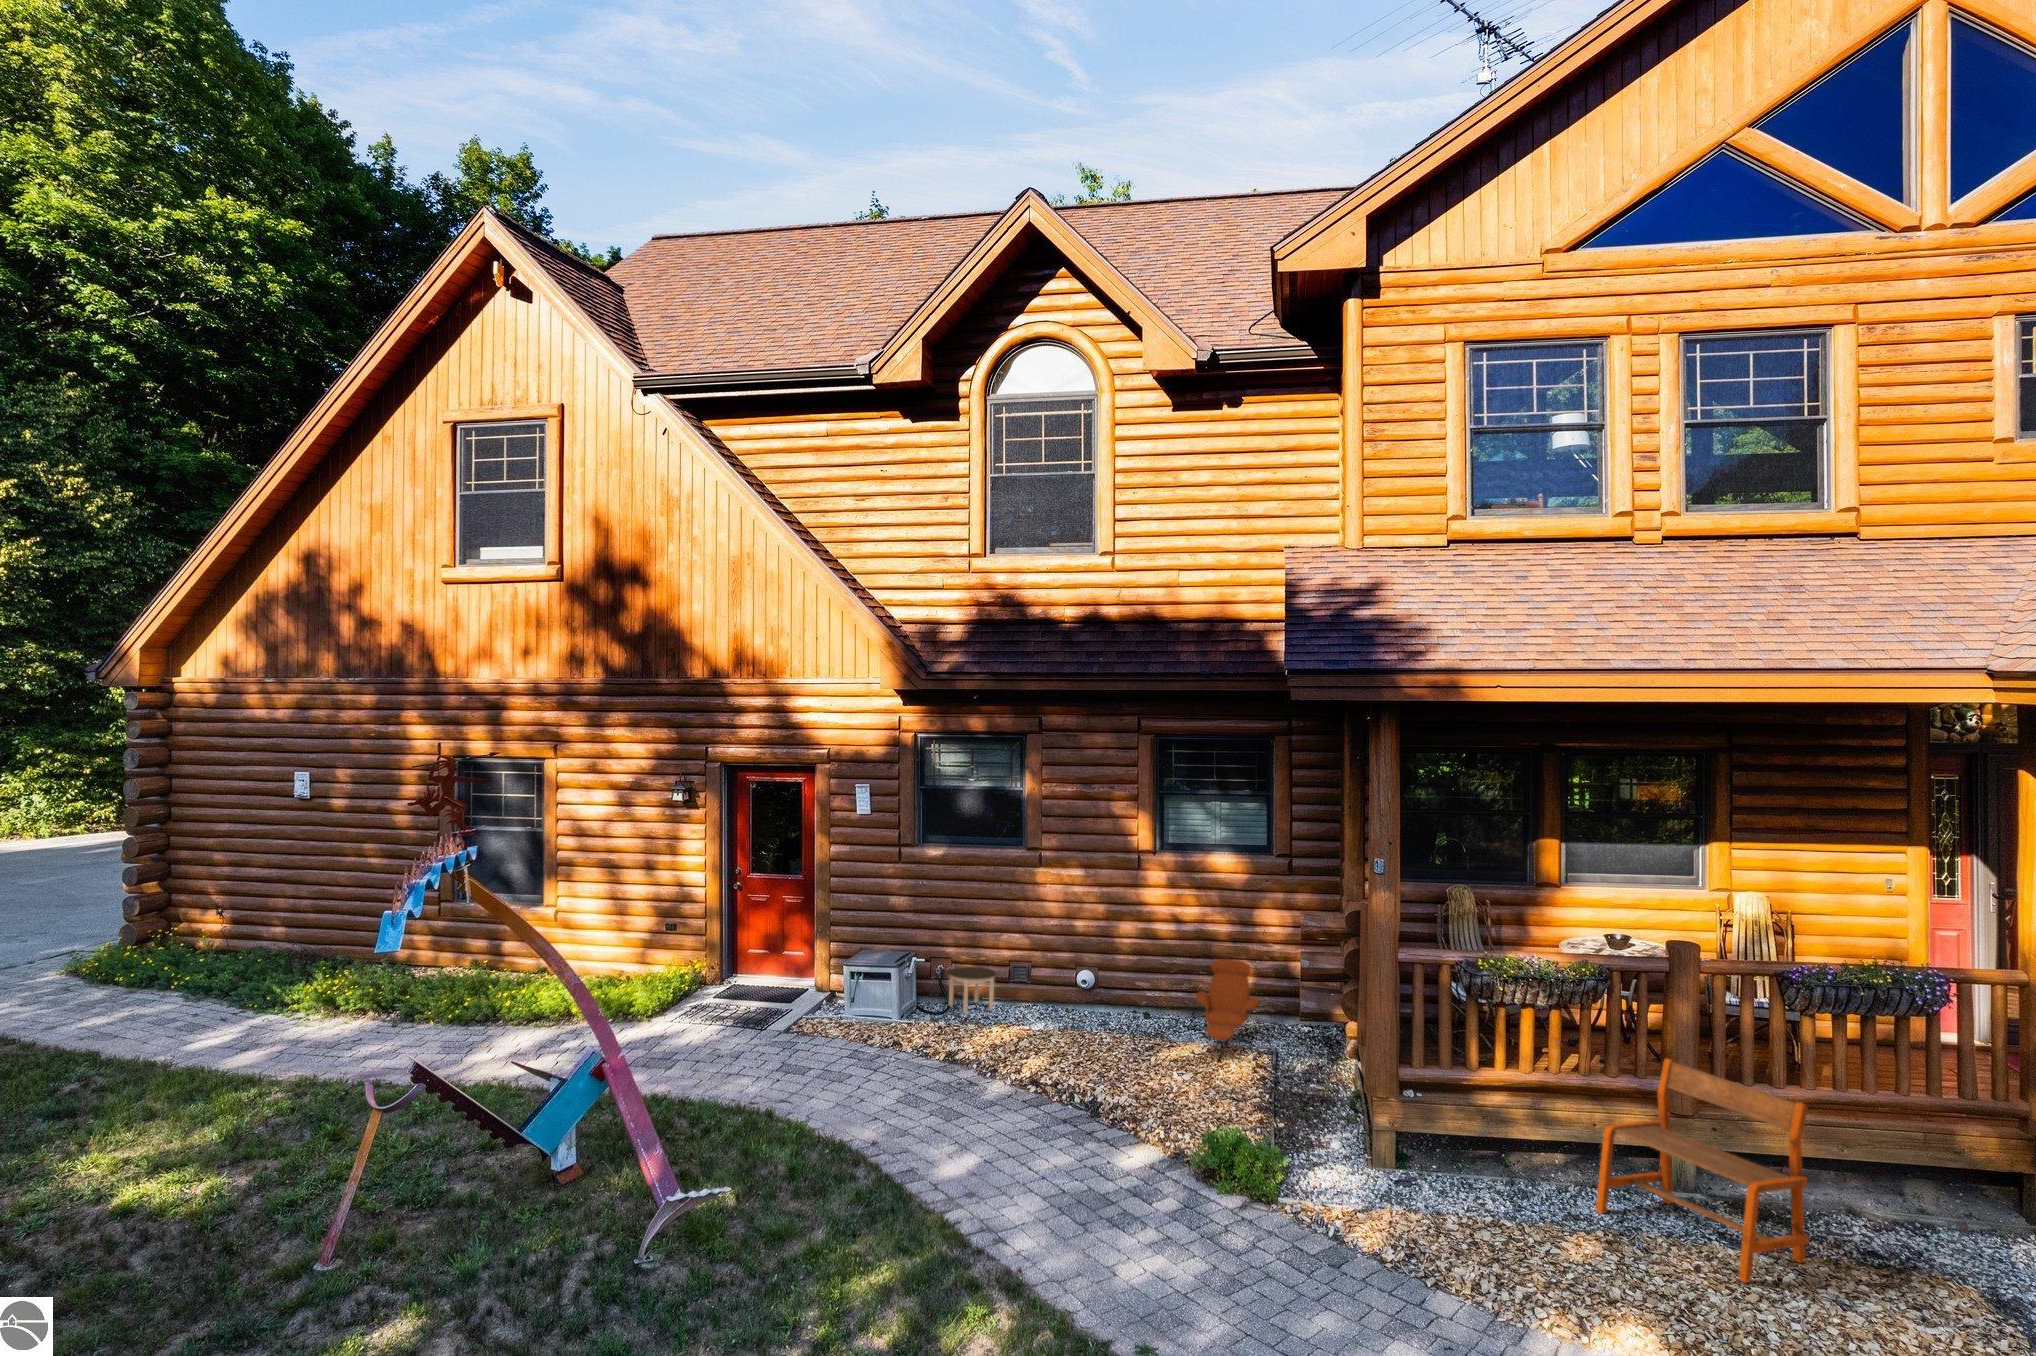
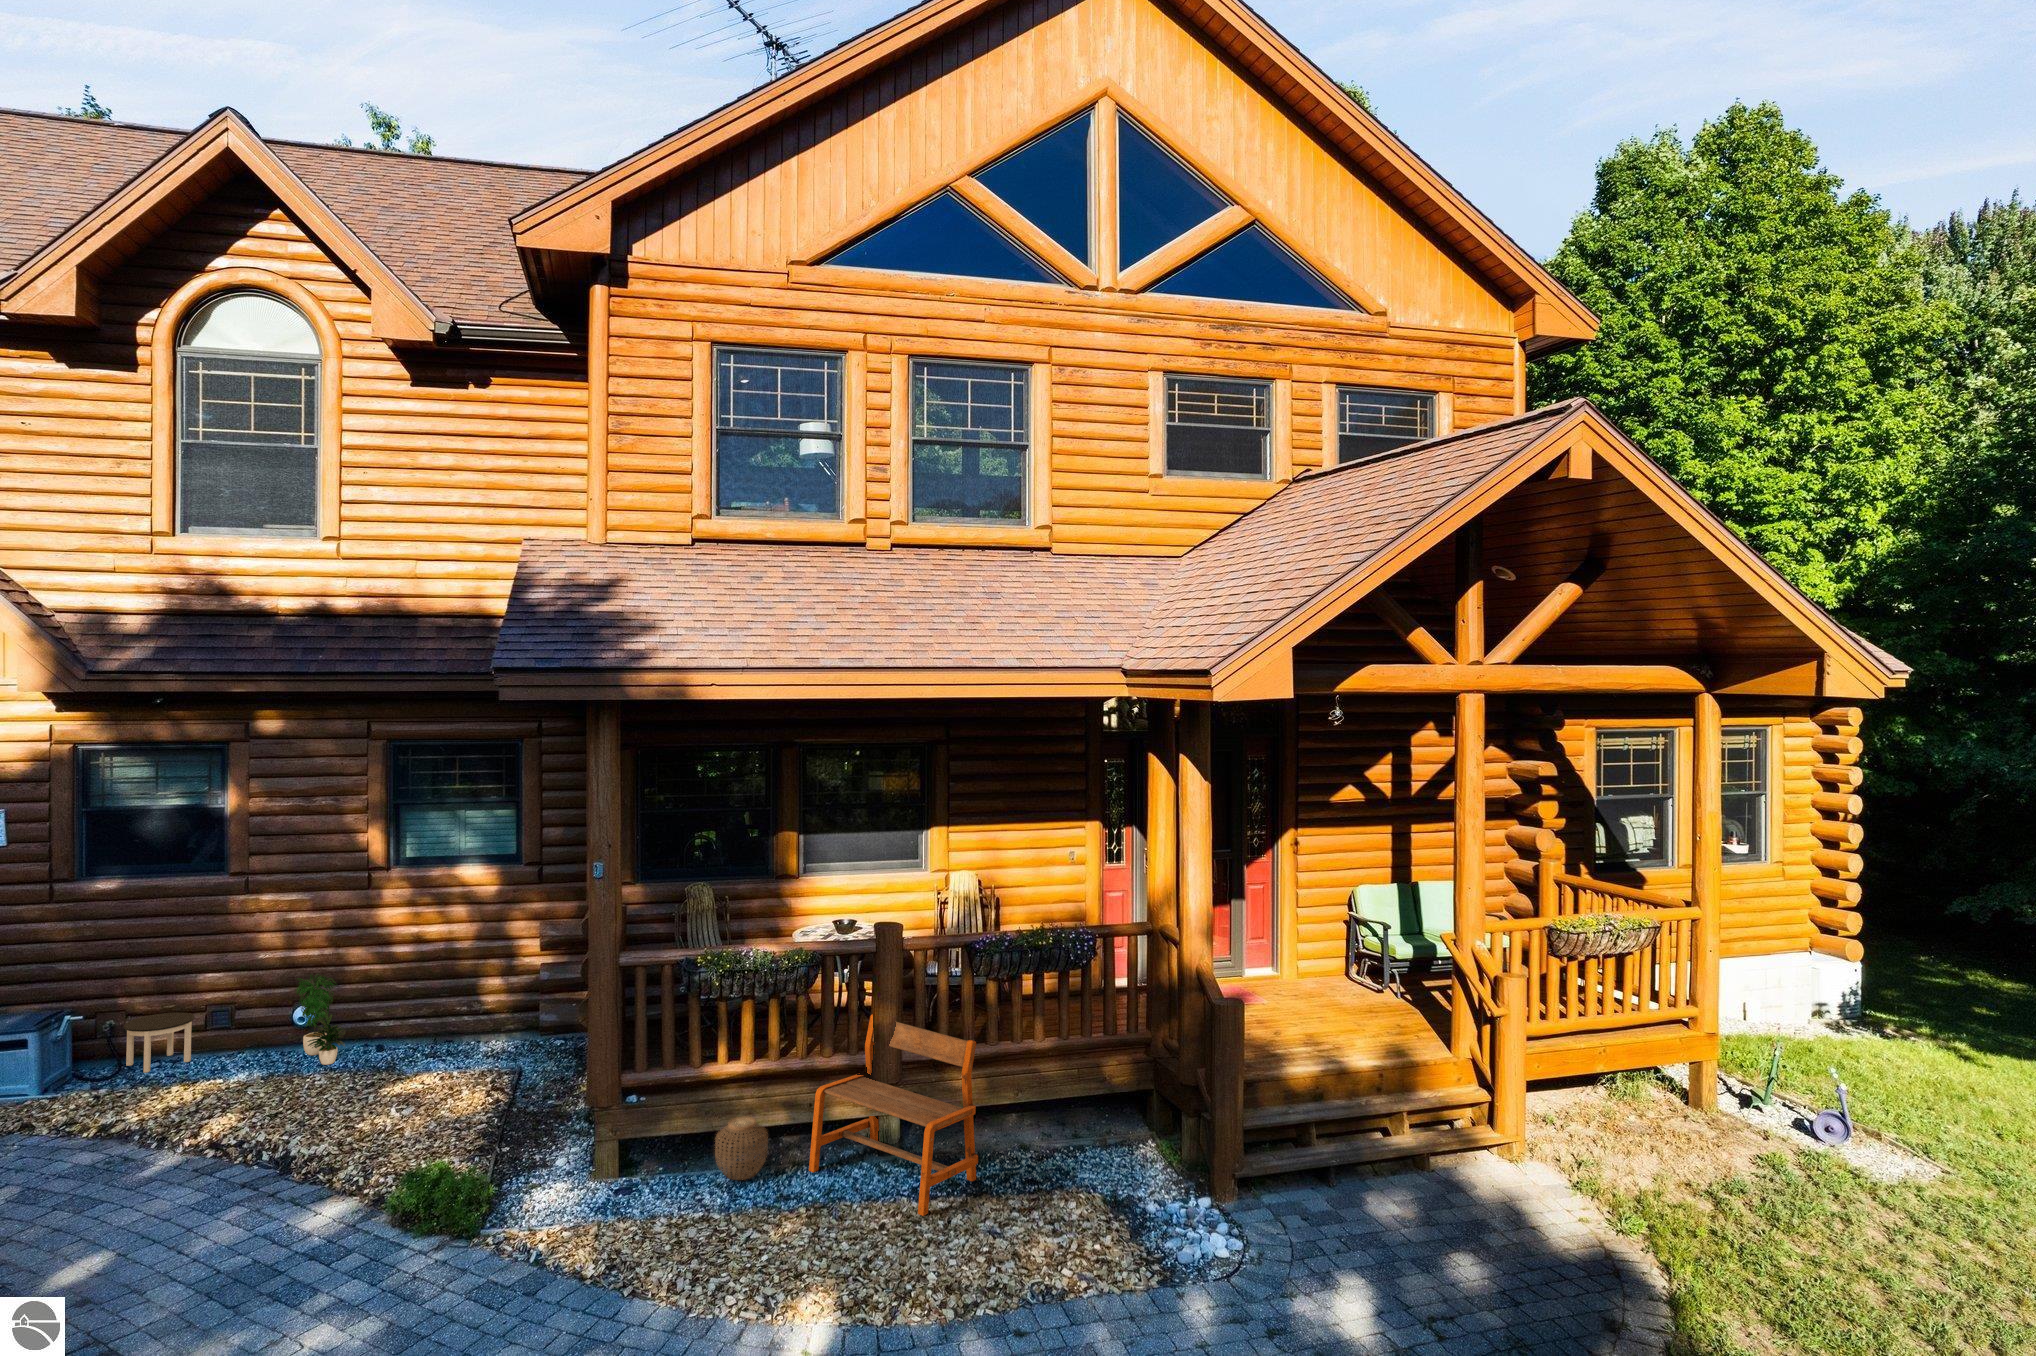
potted plant: none [1071,945,1115,1031] -> present [296,975,344,1065]
lounge chair: present [1195,959,1260,1059] -> none [443,964,519,1079]
woven basket: none [1494,1140,1551,1205] -> present [715,1117,768,1180]

